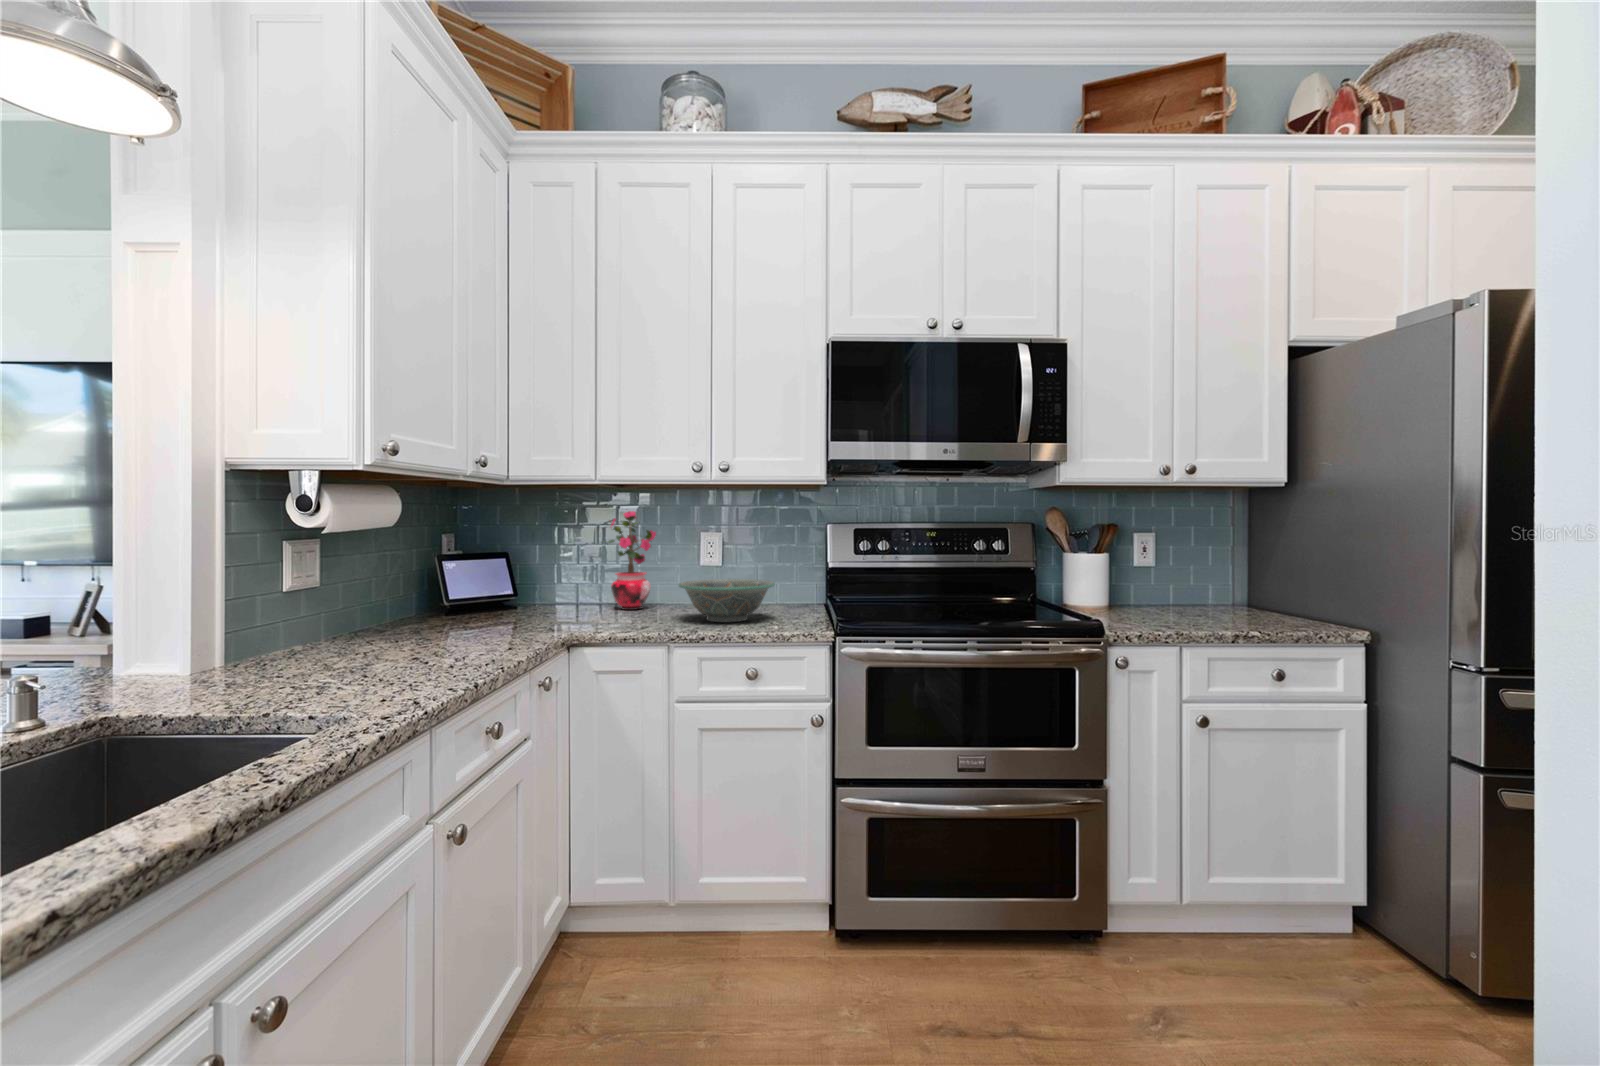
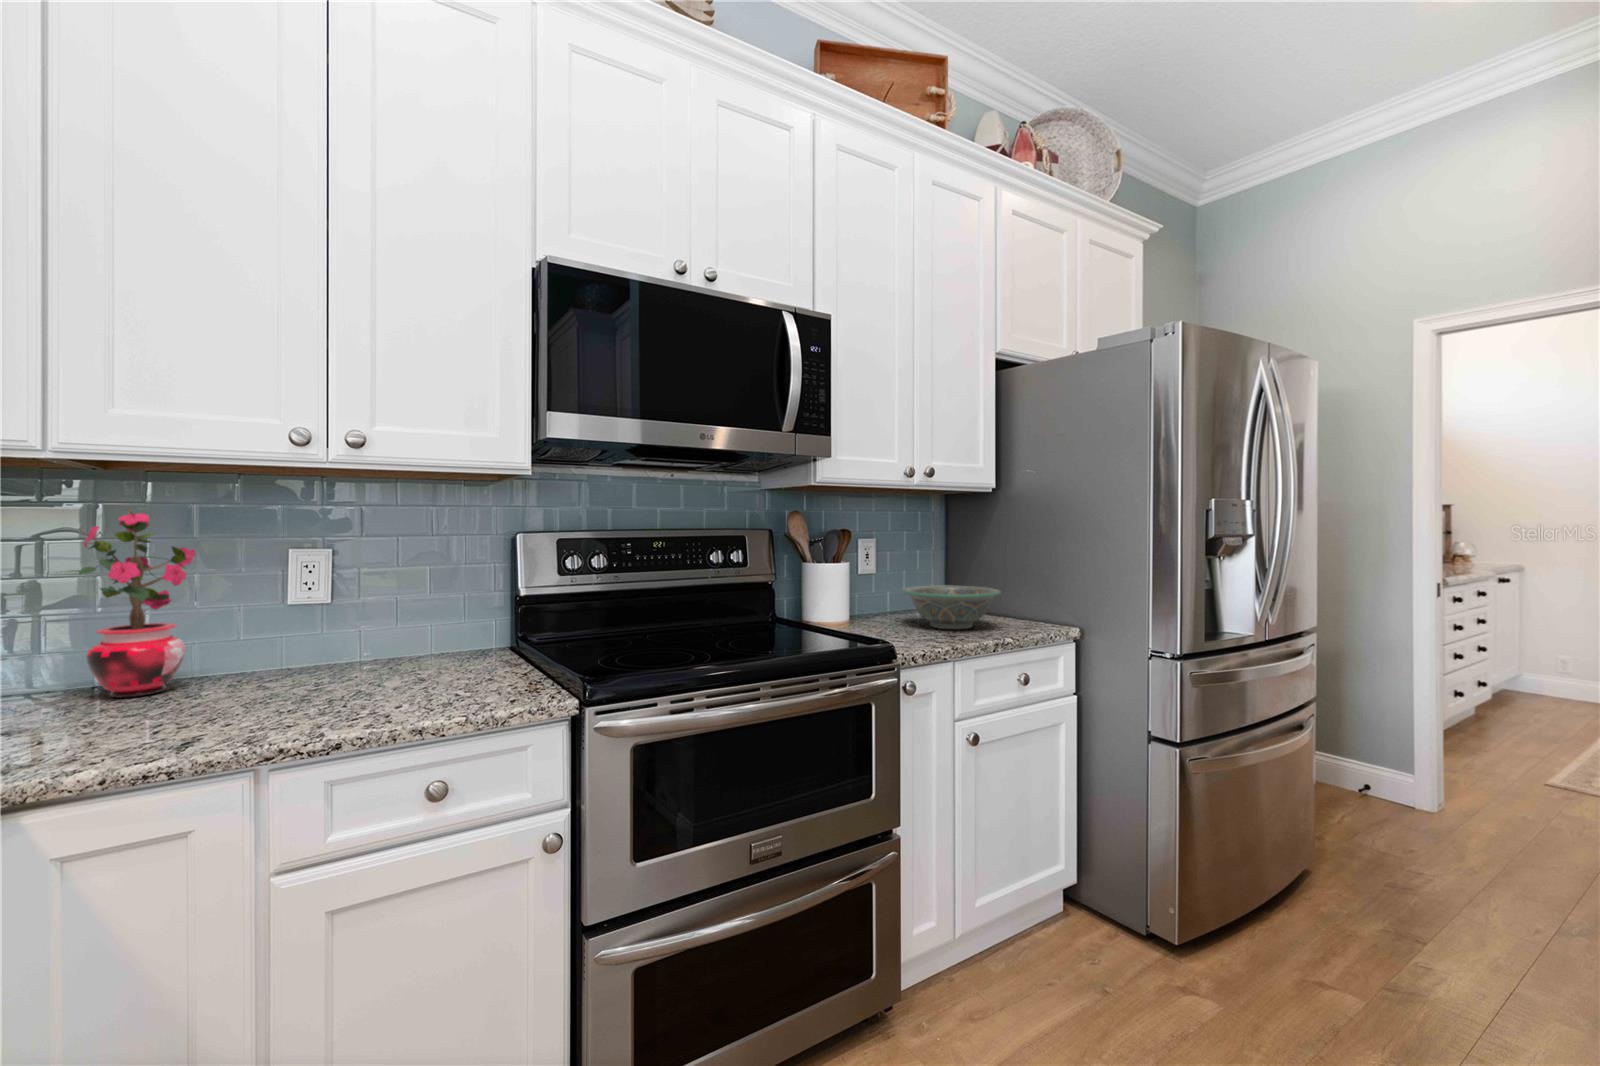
decorative bowl: present [679,579,775,622] -> present [903,585,1001,629]

